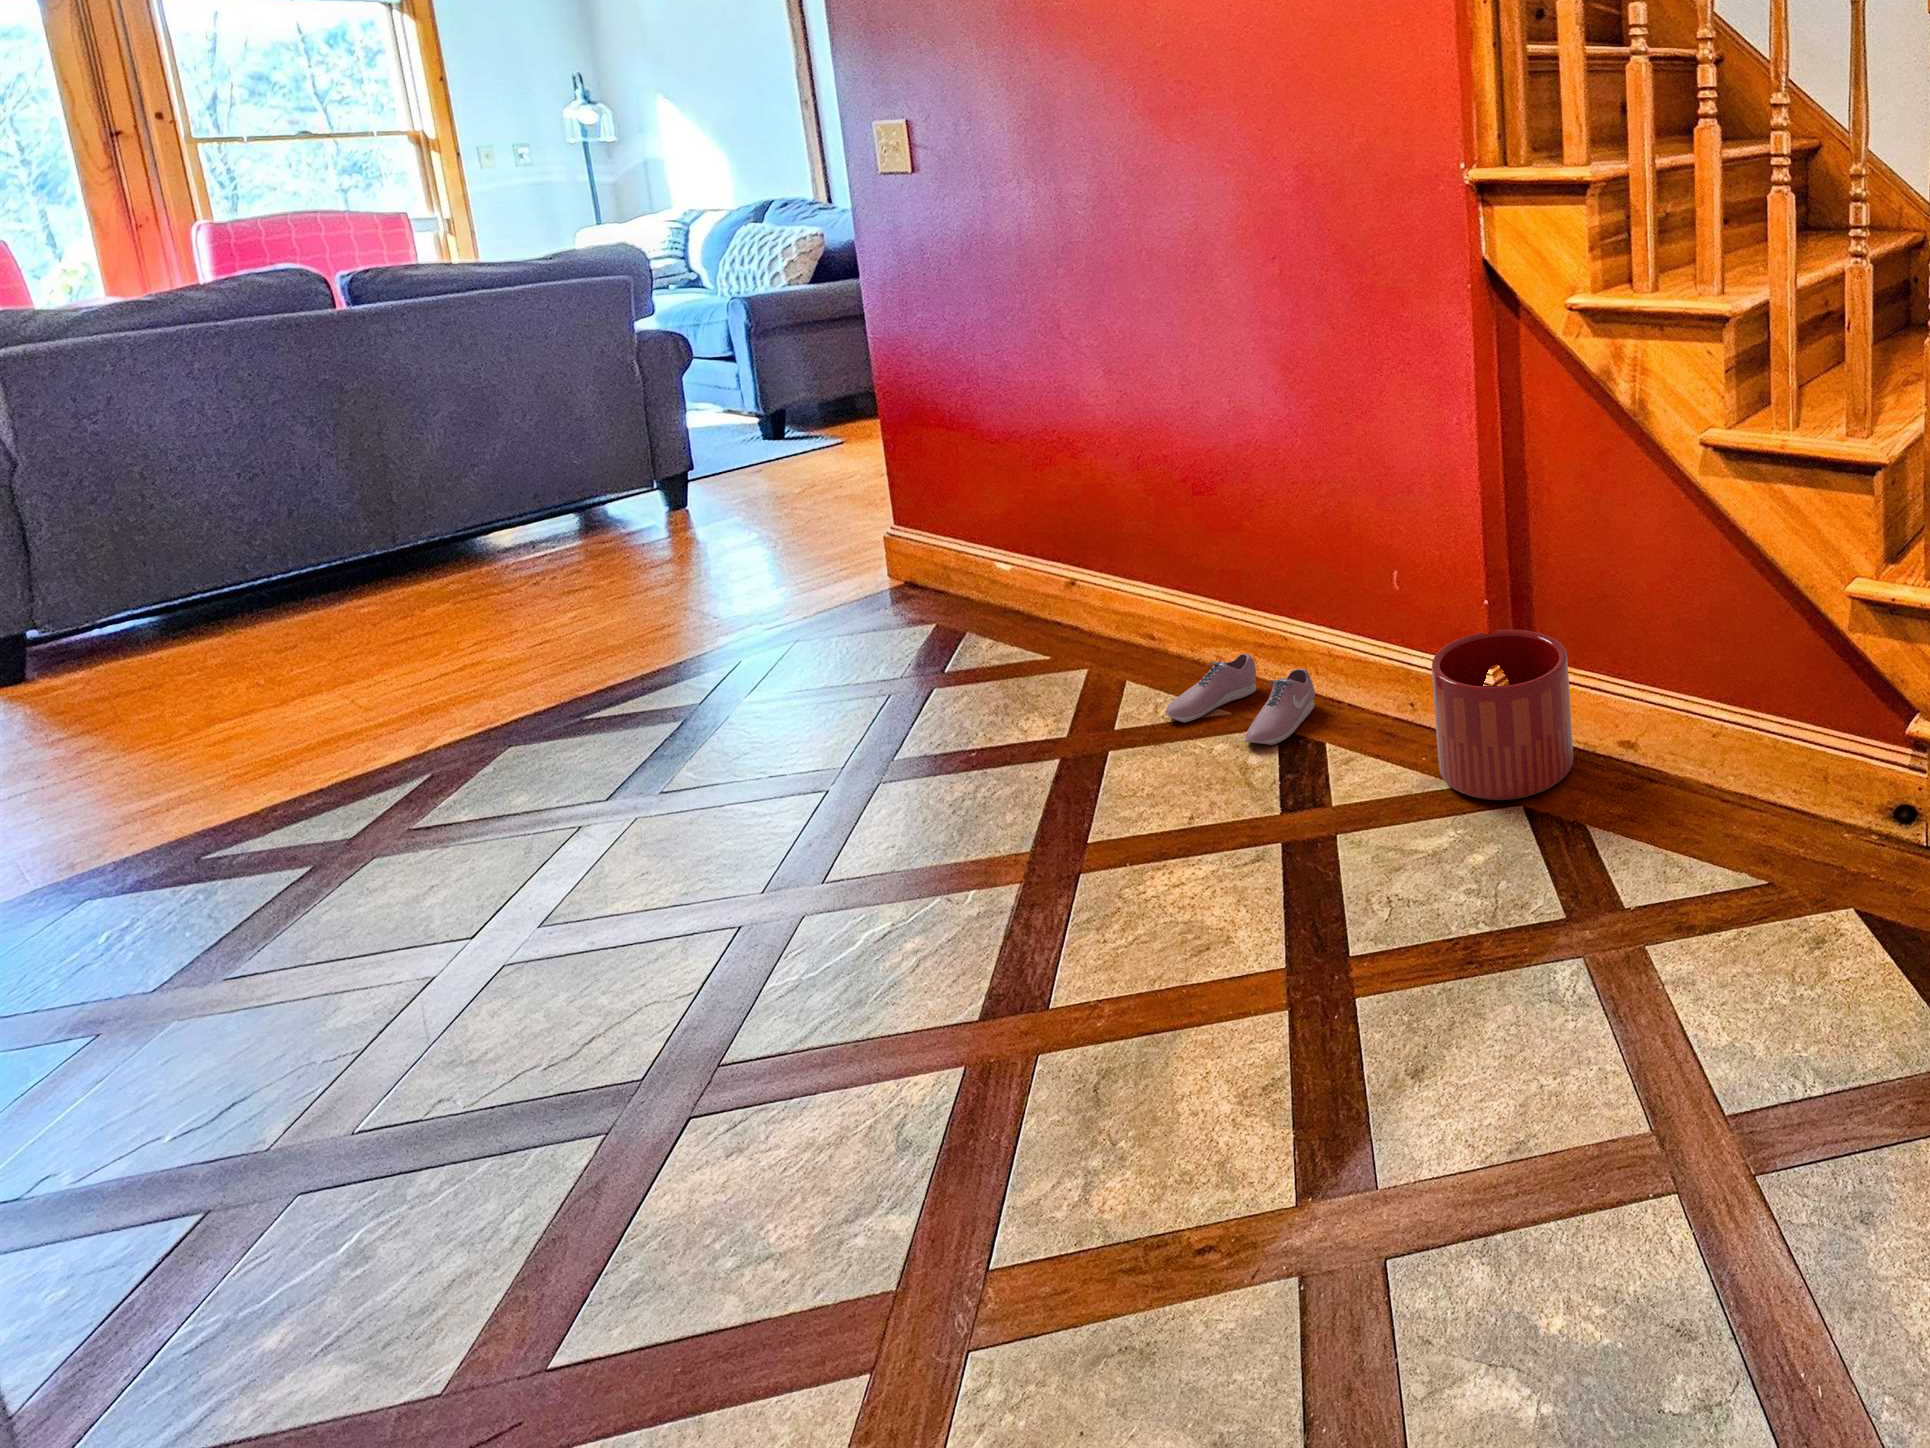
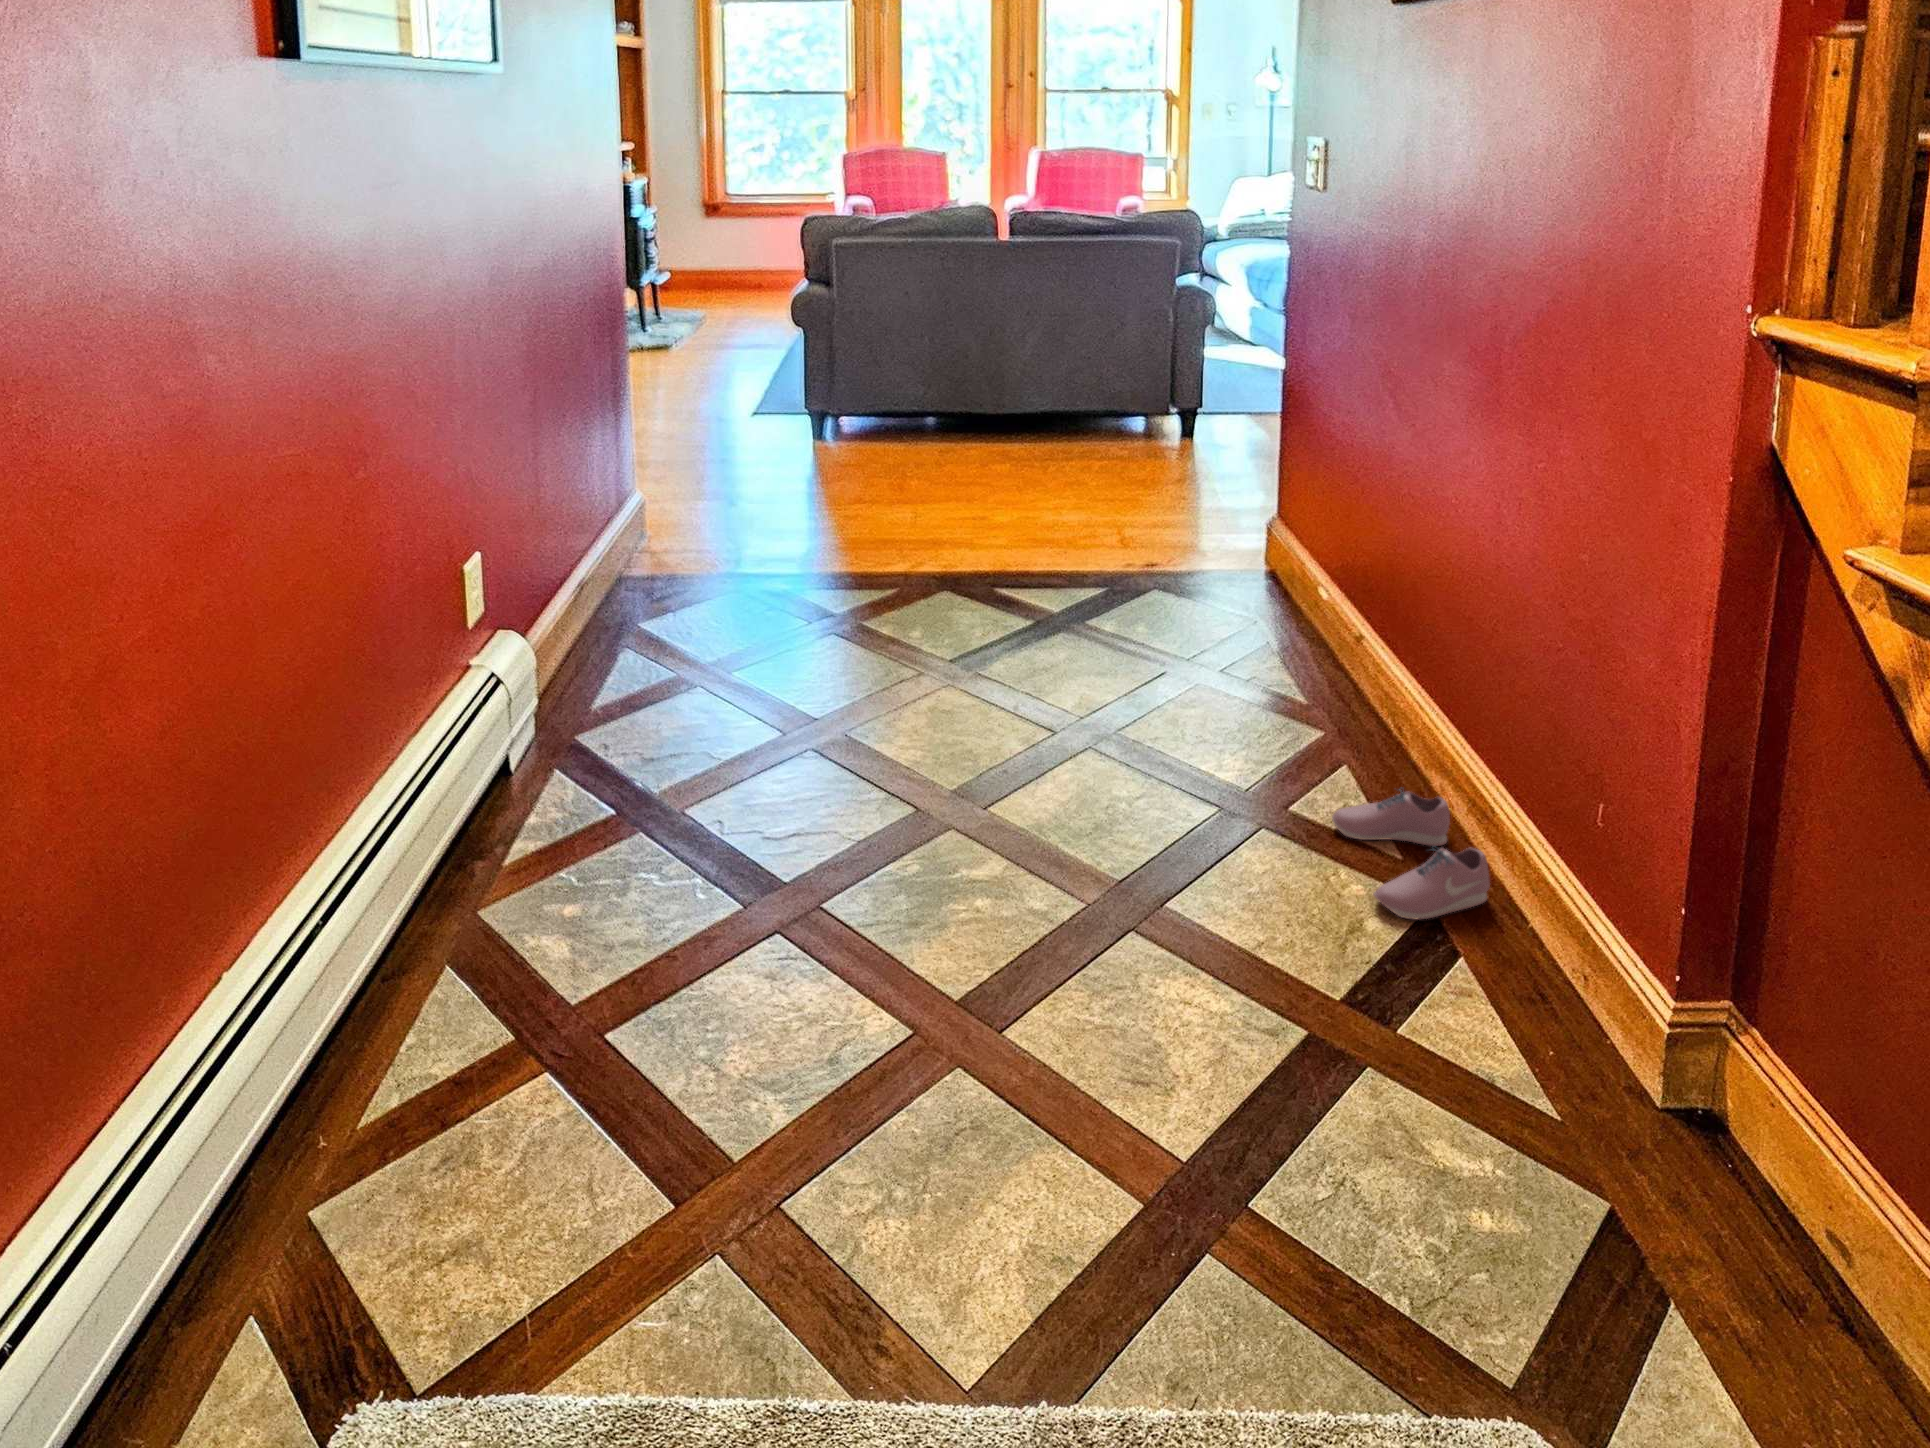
planter: present [1432,630,1573,800] -> none [1534,933,1764,1220]

